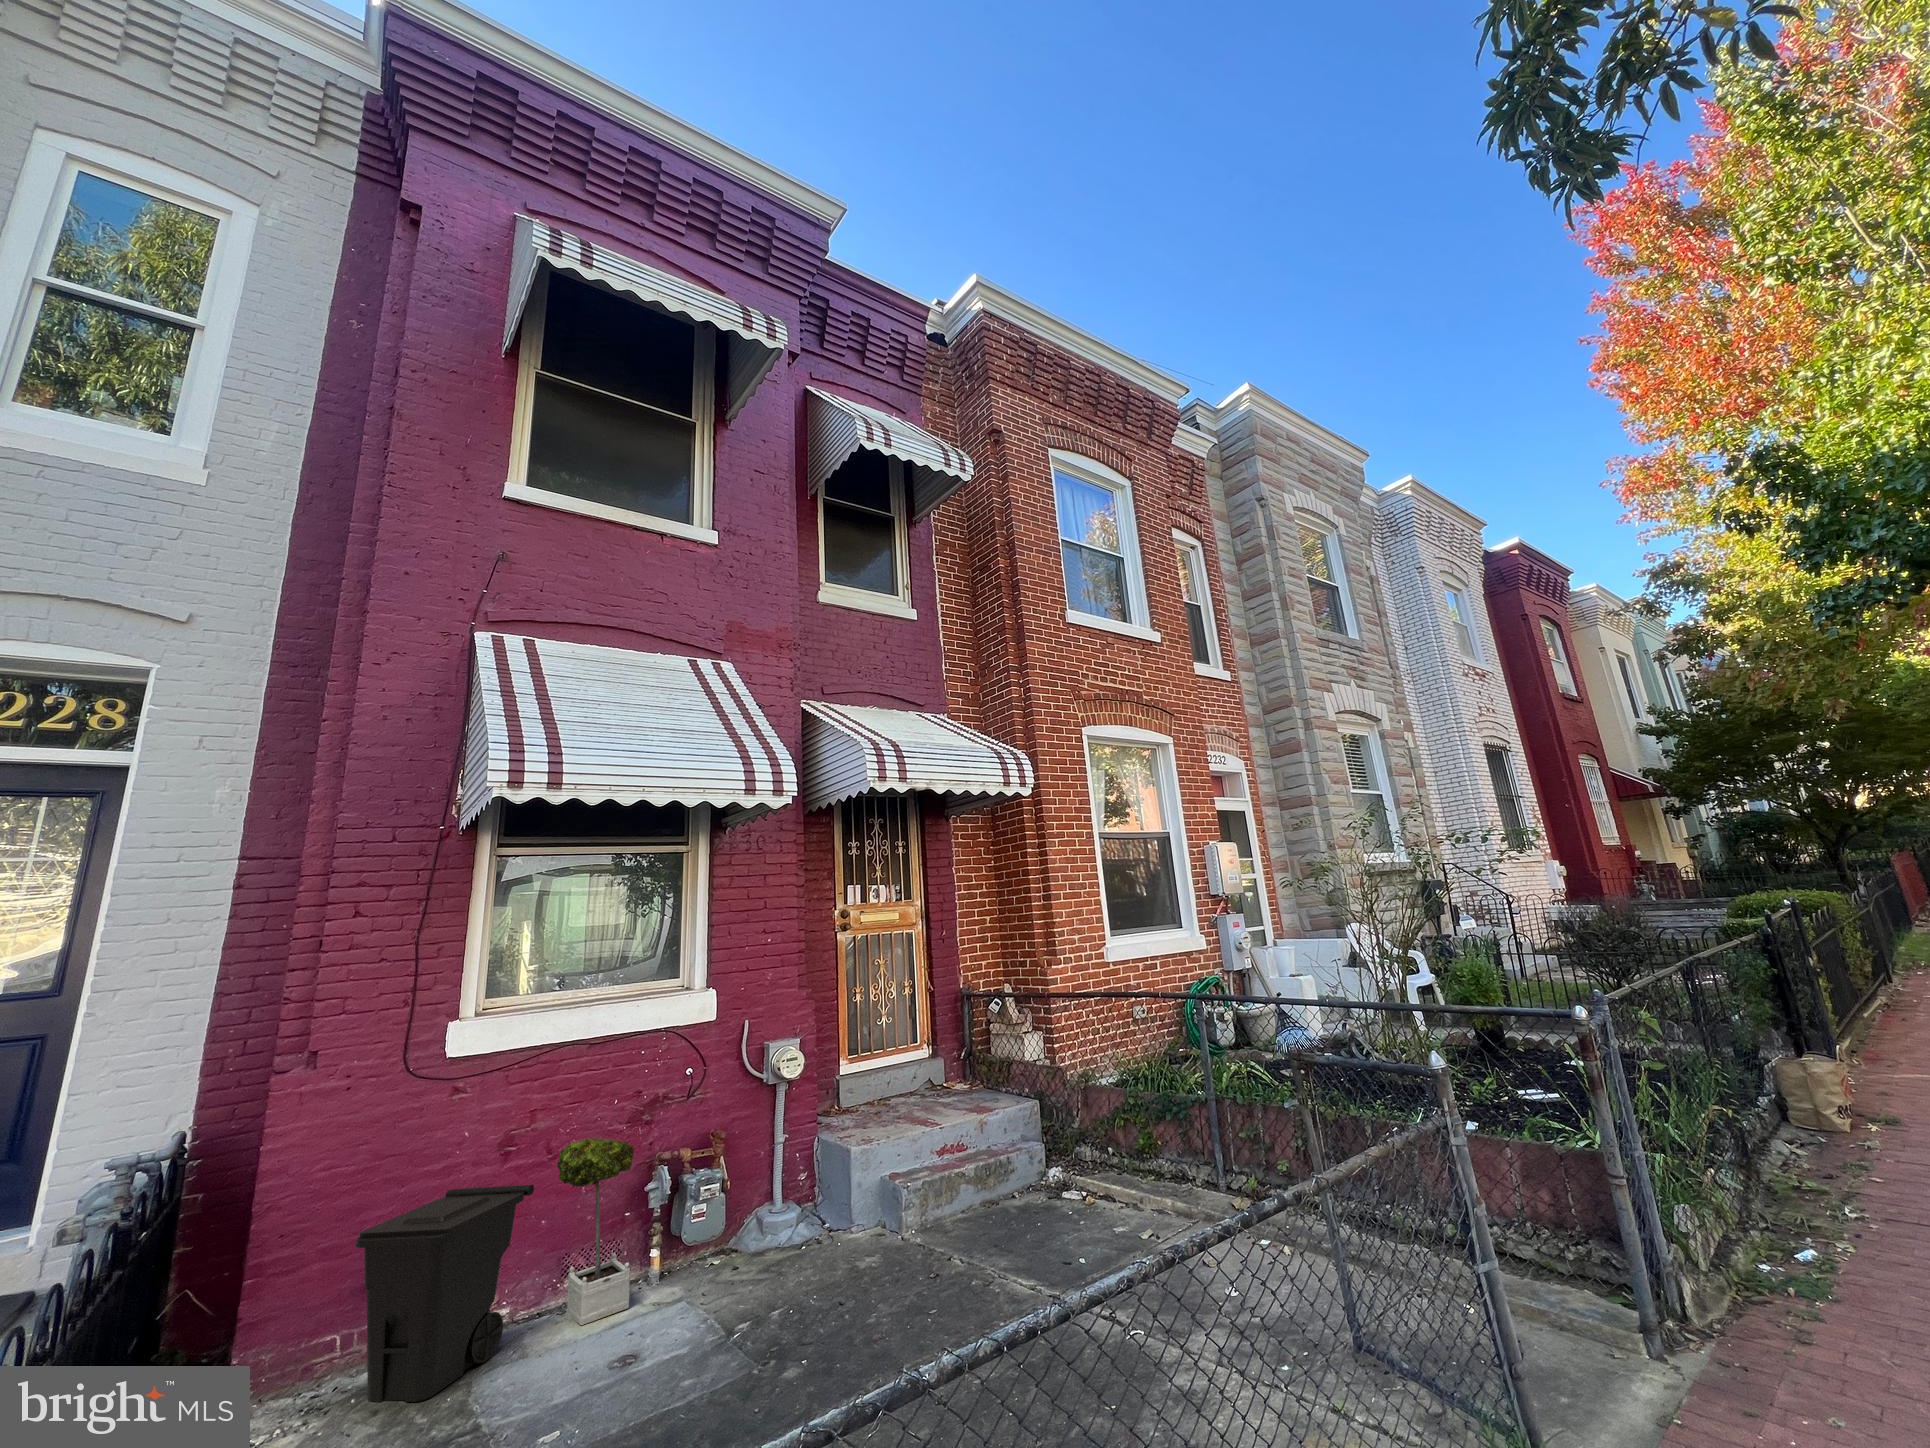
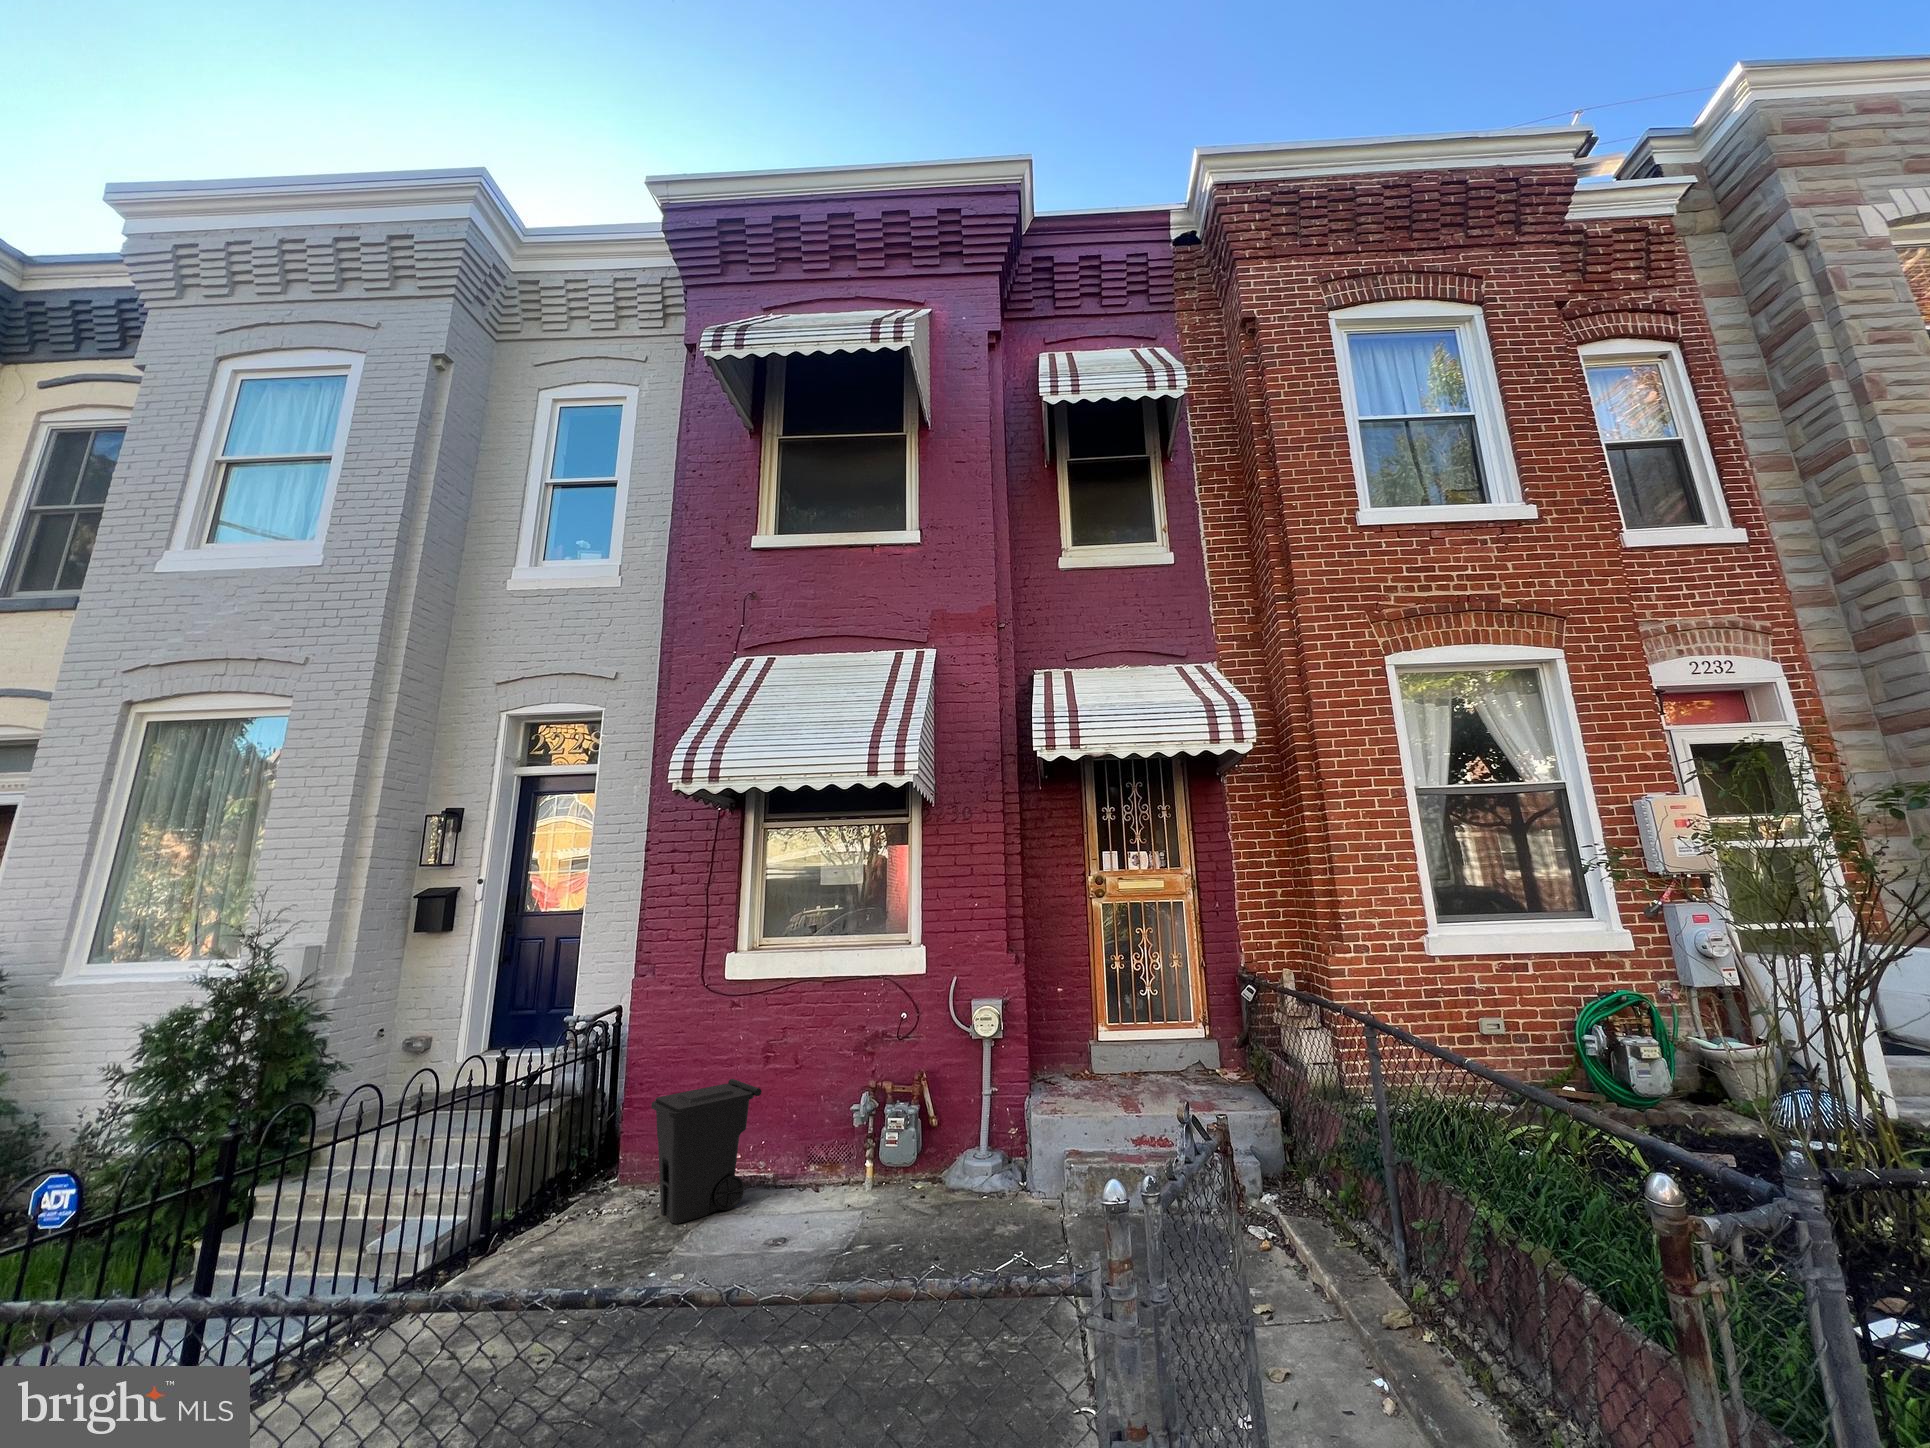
potted tree: present [557,1138,634,1325] -> none [783,1060,839,1205]

